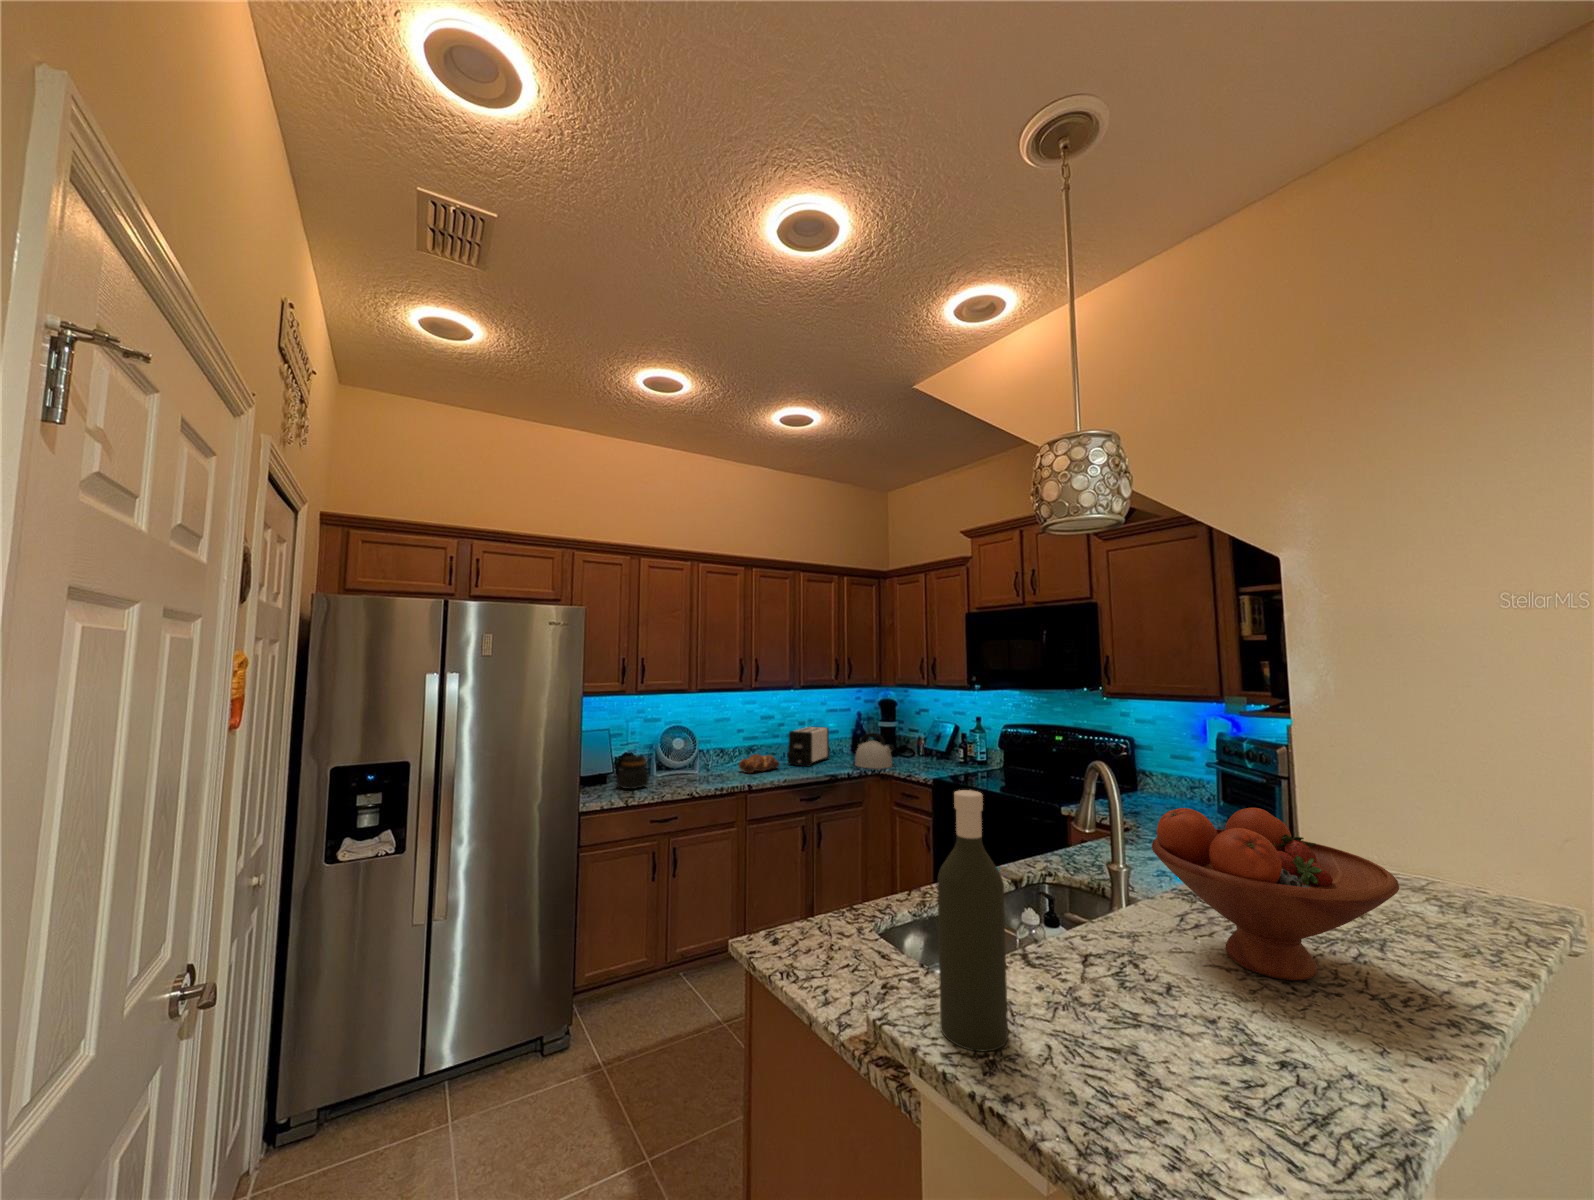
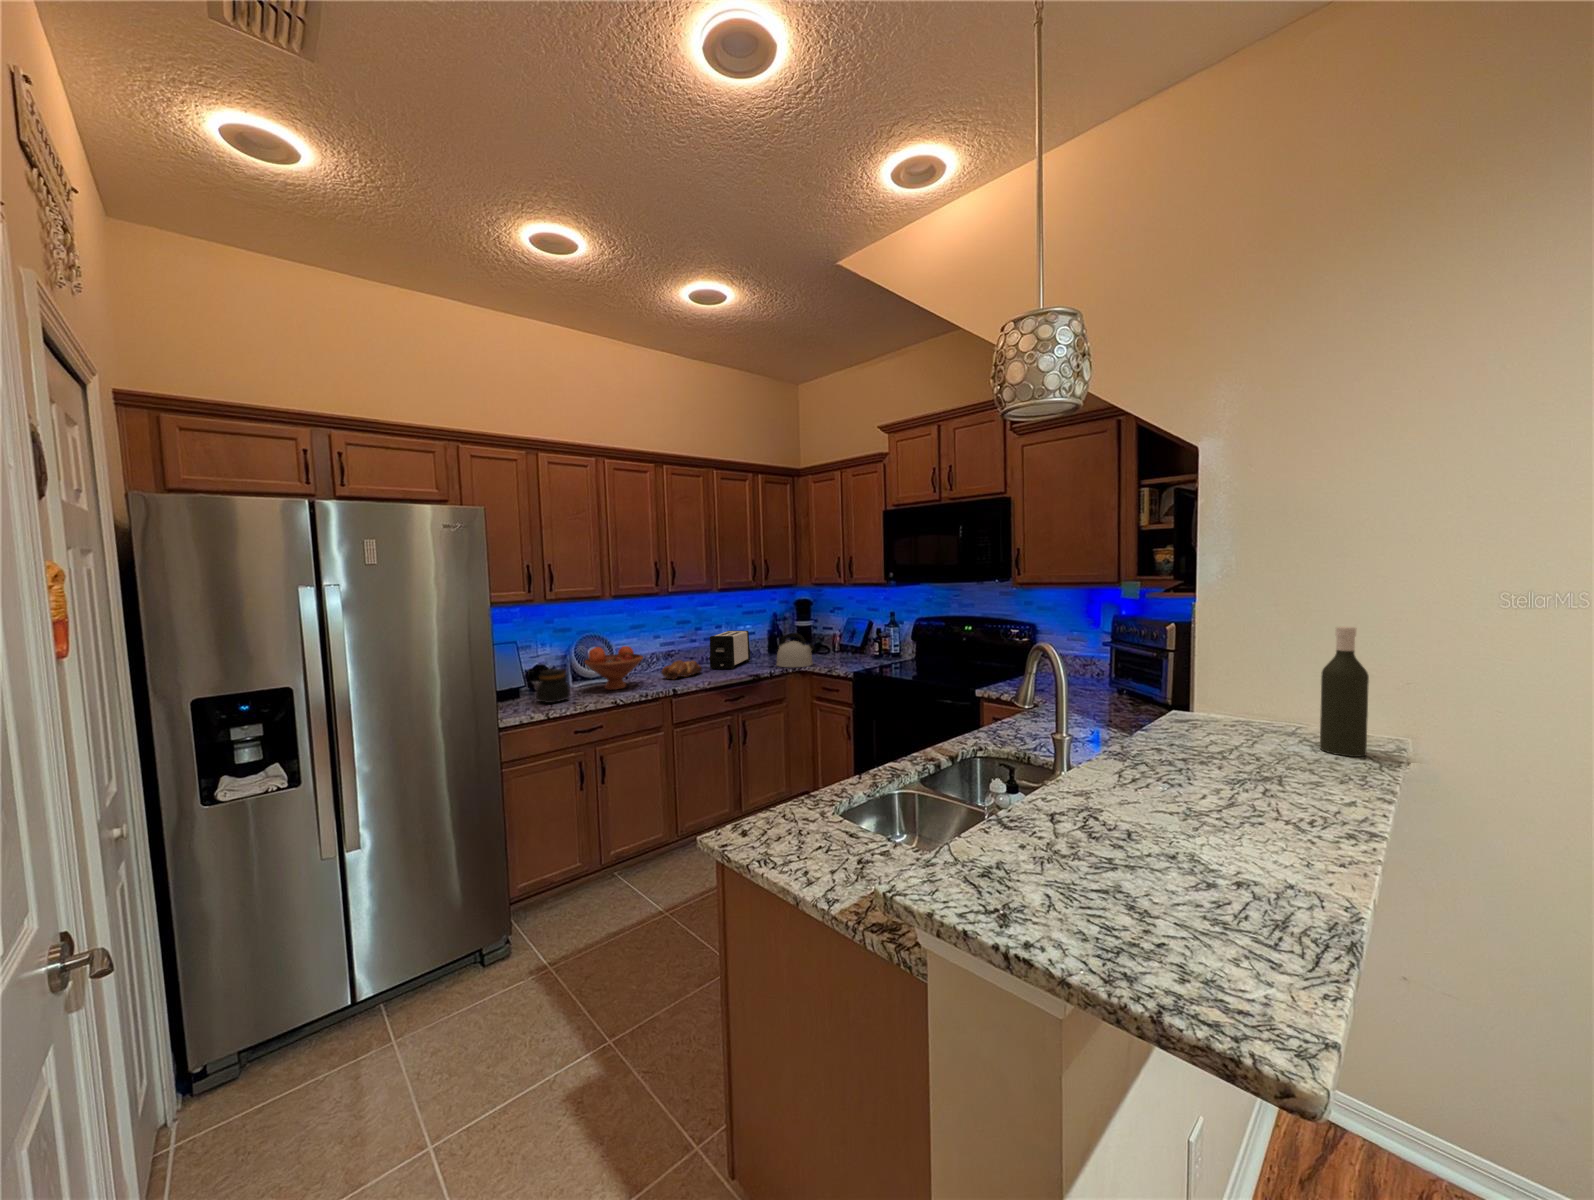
bottle: present [938,790,1008,1052] -> present [1320,626,1369,757]
fruit bowl: present [1152,808,1399,981] -> present [585,646,643,690]

